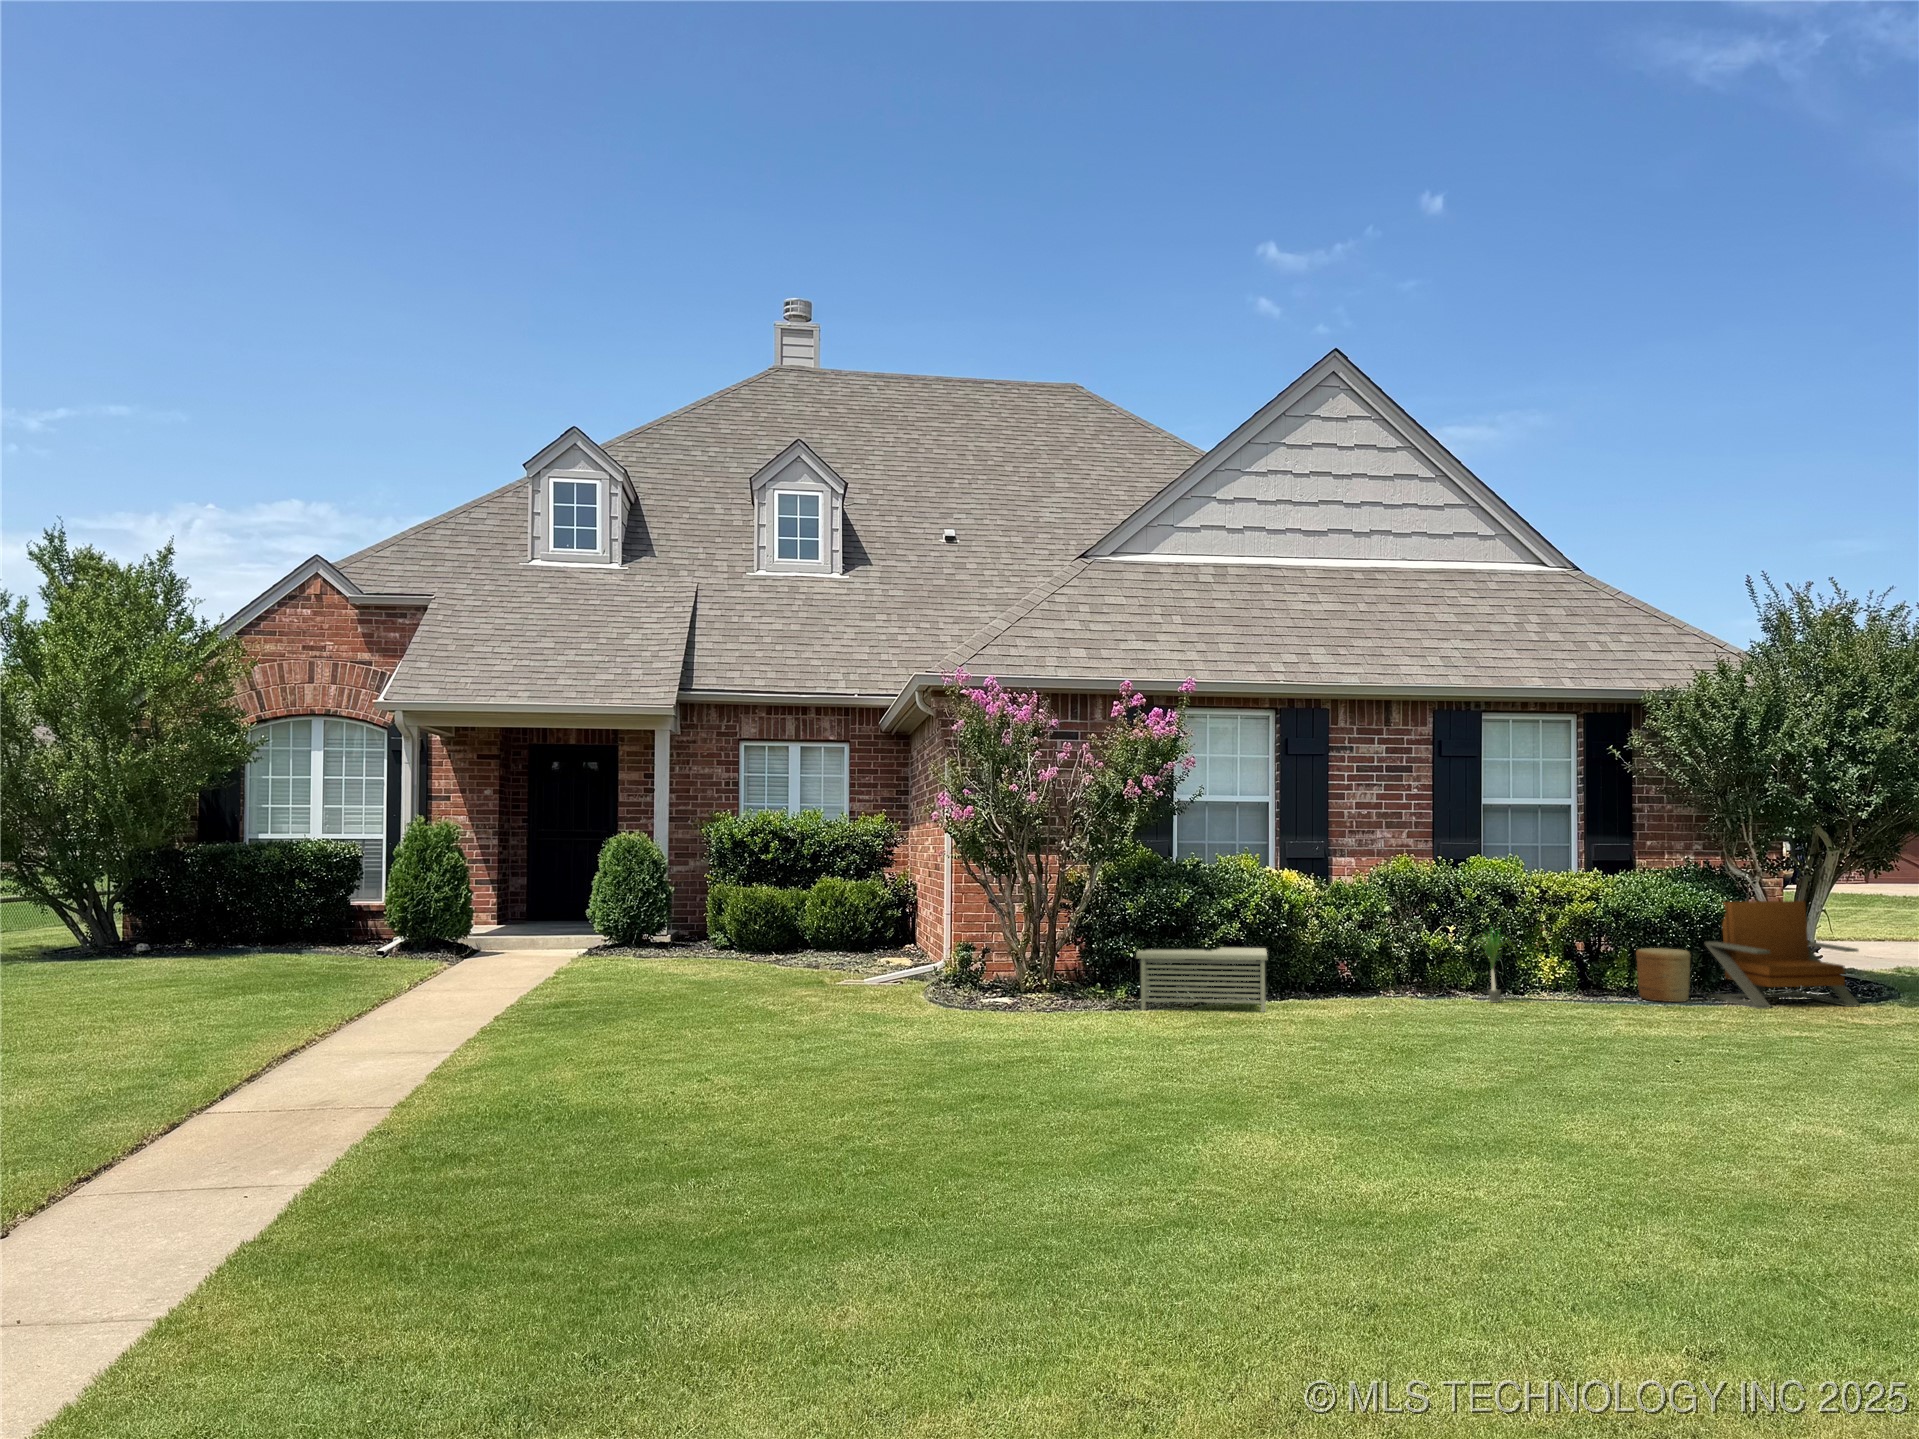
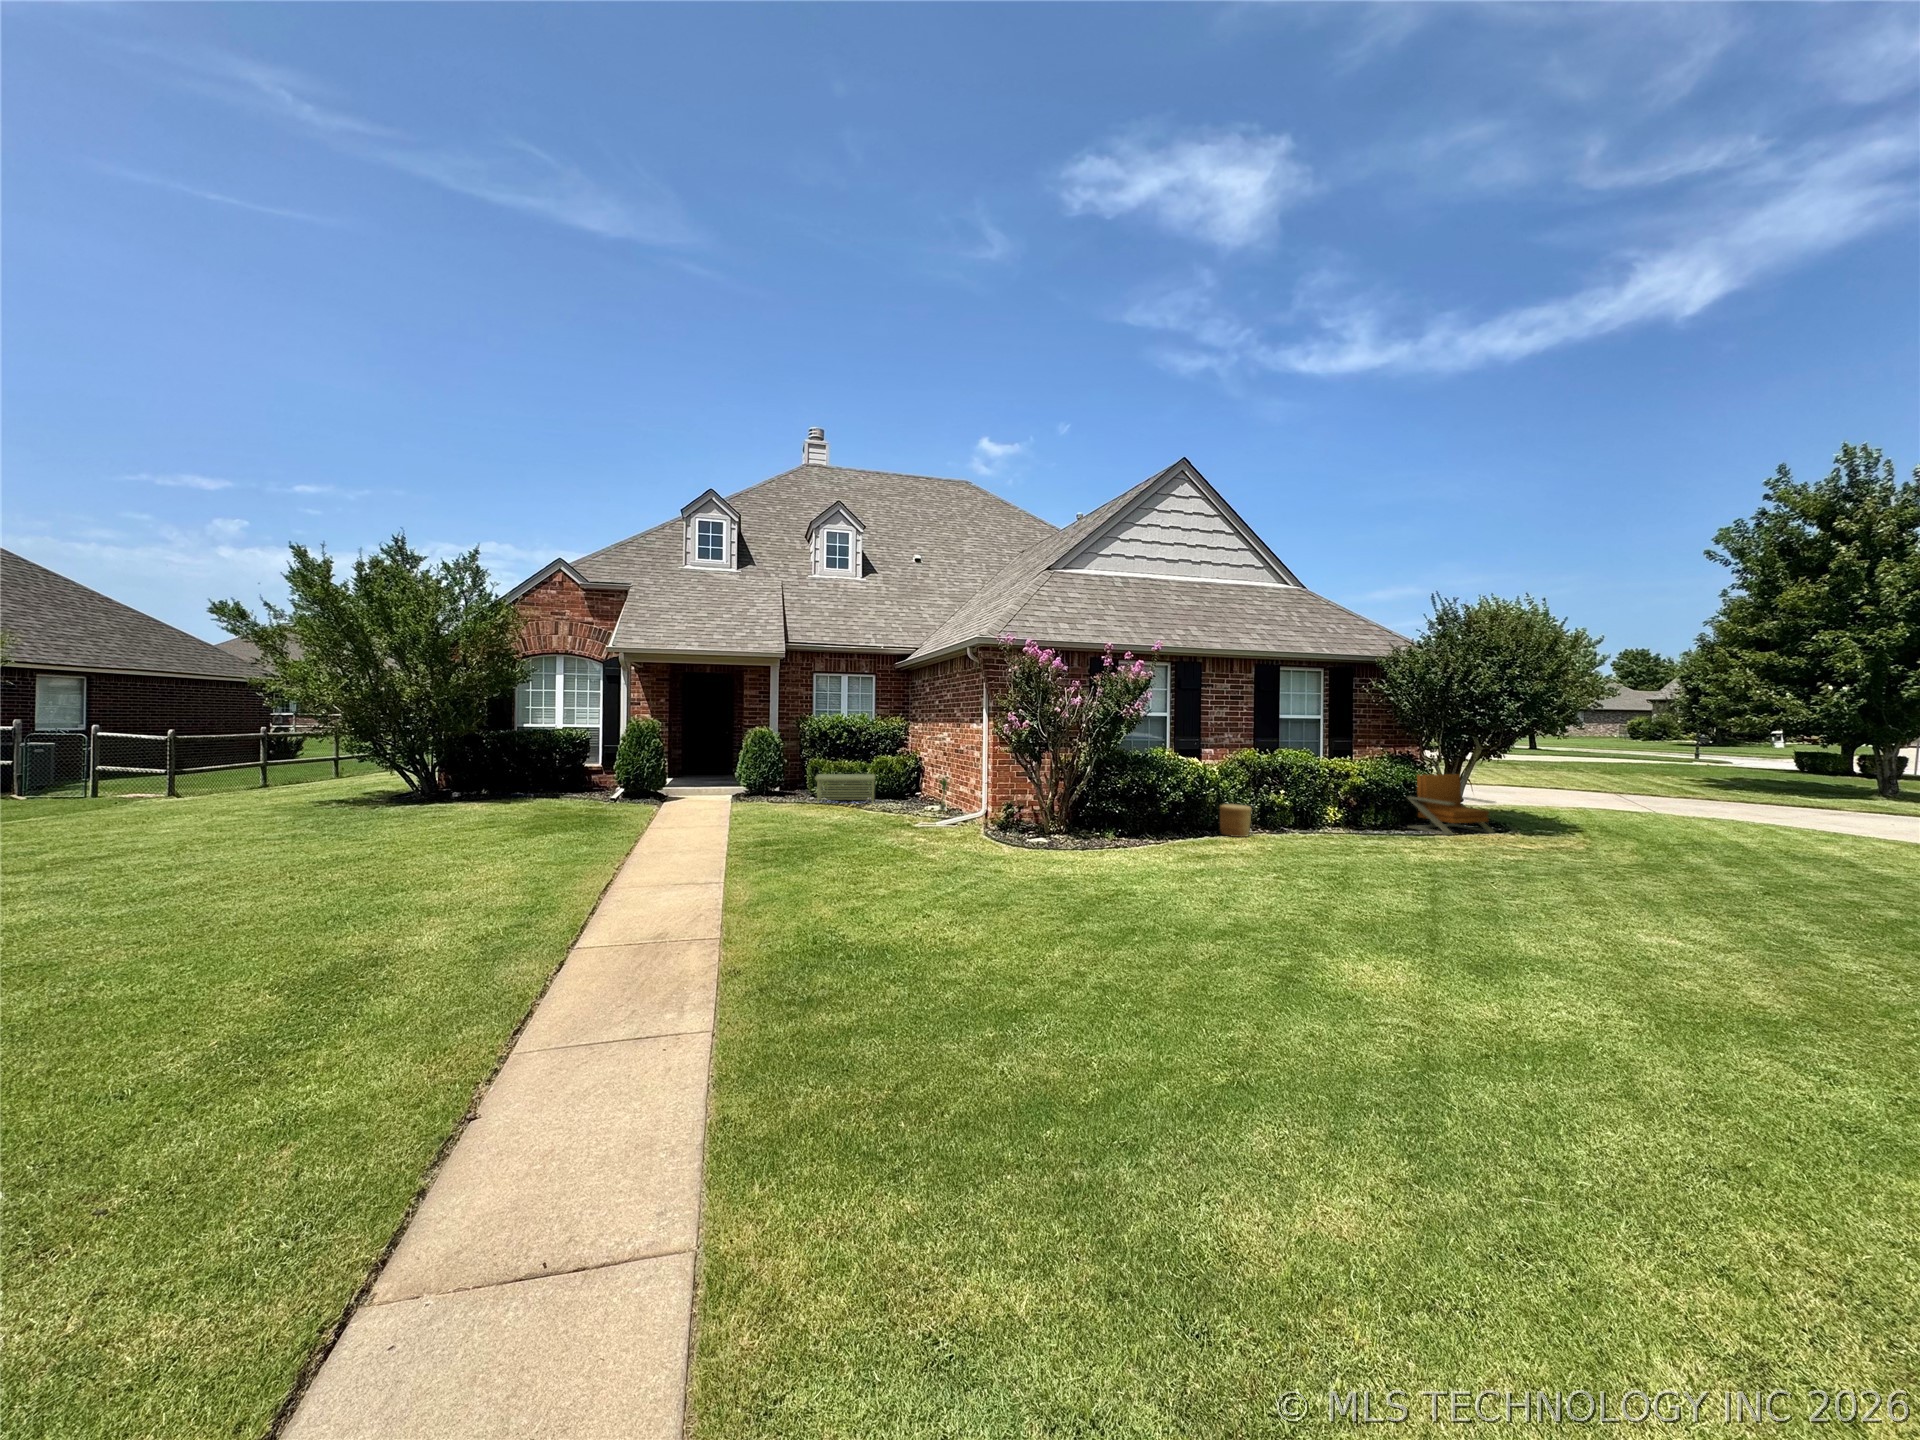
potted plant: present [1482,930,1502,1003] -> present [939,777,948,811]
storage bench: present [1136,947,1268,1012] -> present [815,774,875,802]
woven basket: present [1636,948,1690,1002] -> present [1220,804,1252,837]

